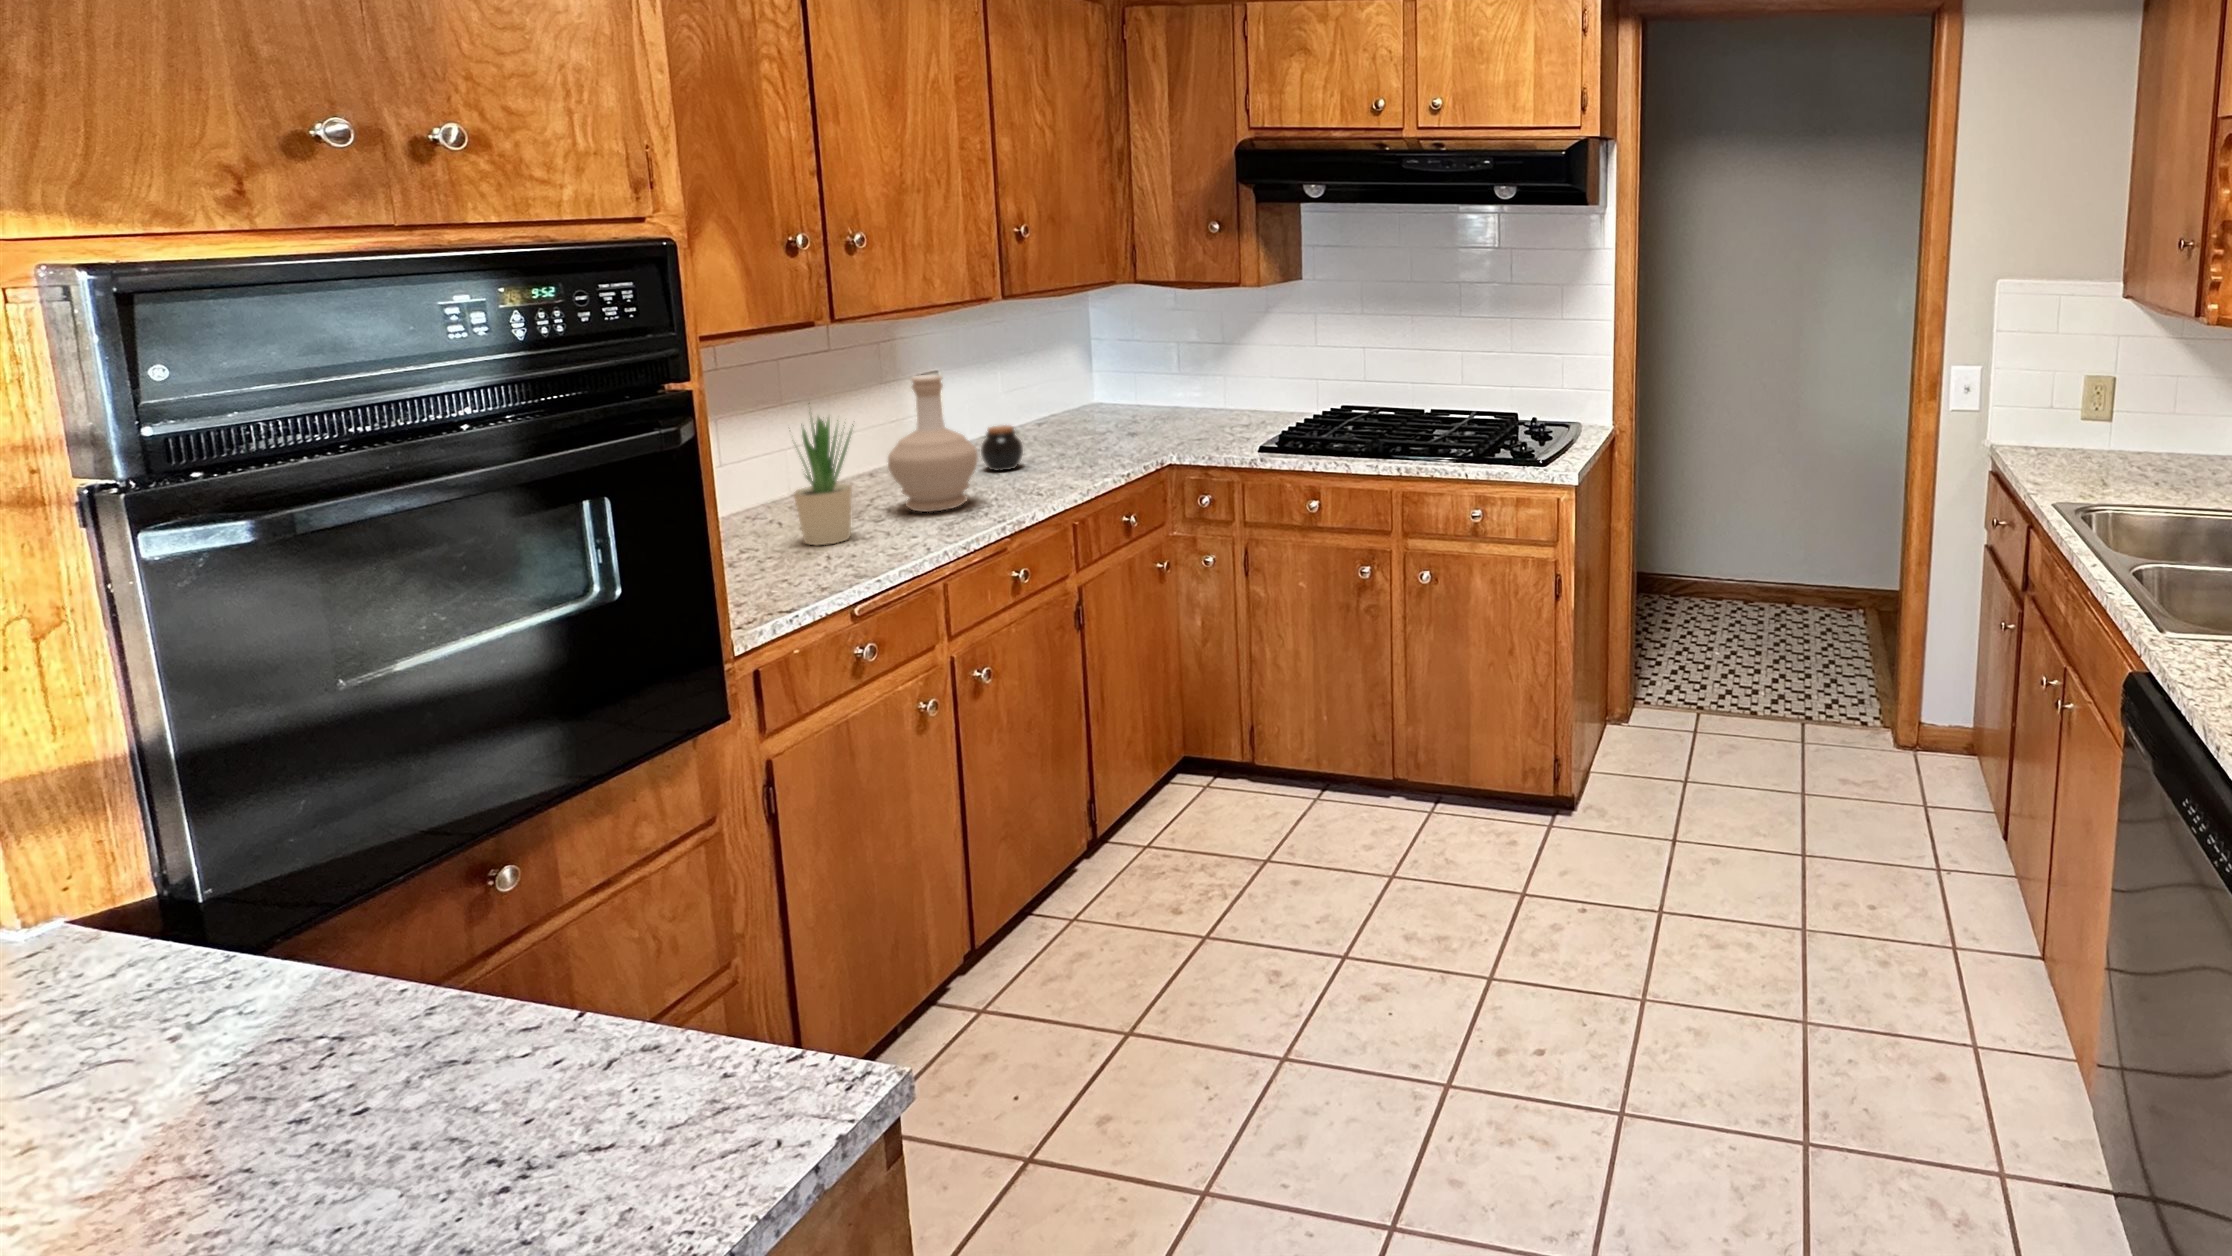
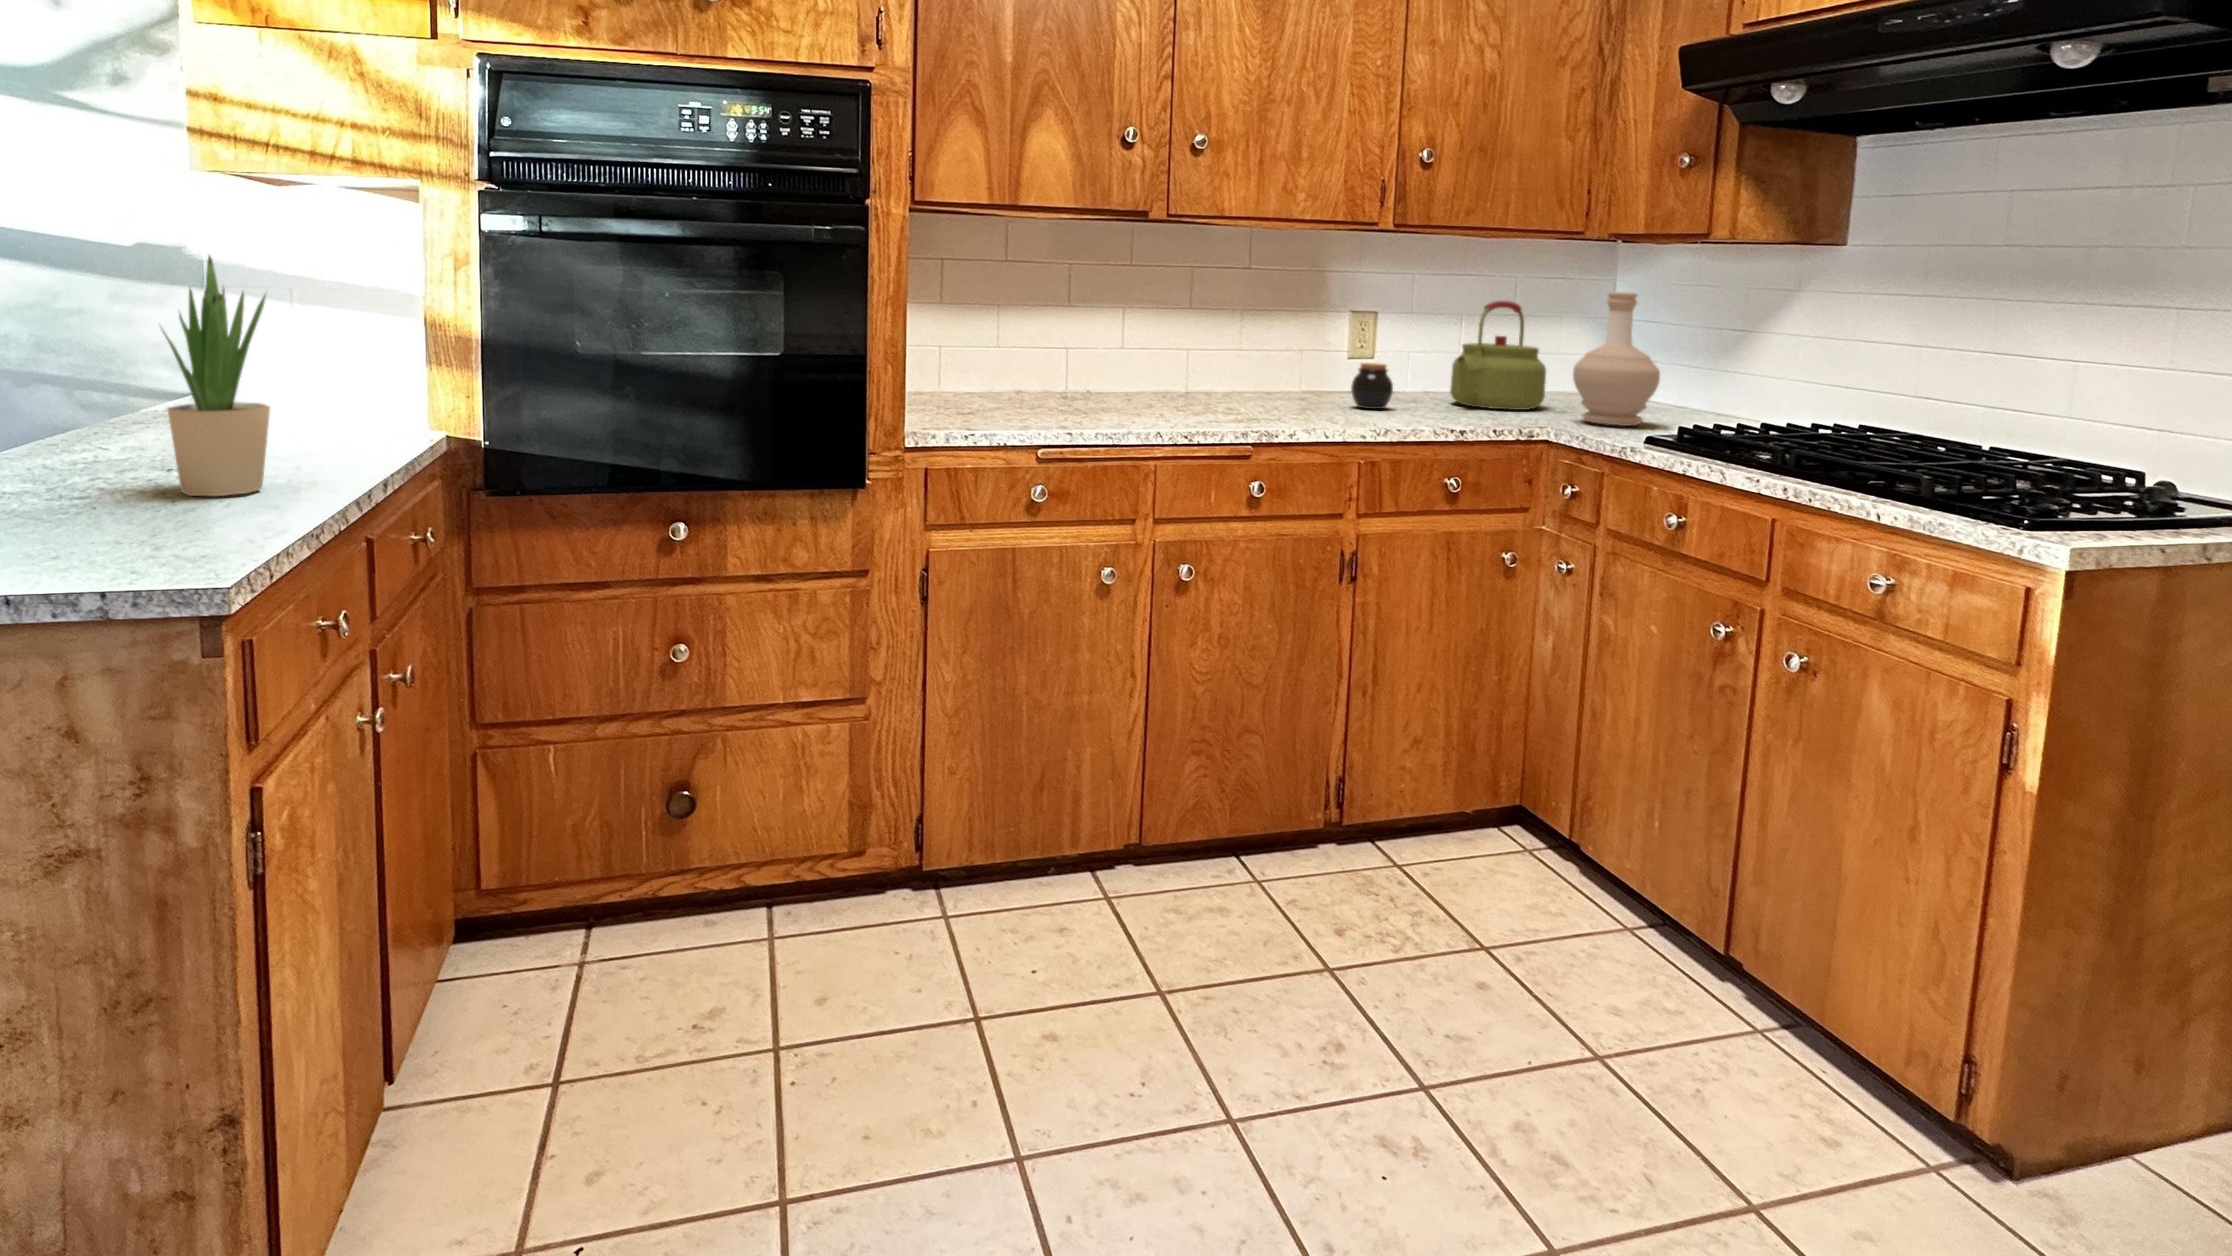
kettle: none [1029,346,1115,444] -> present [1450,301,1546,410]
bottle: present [888,375,978,512] -> present [1573,292,1660,426]
potted plant: present [794,403,854,545] -> present [162,256,270,496]

